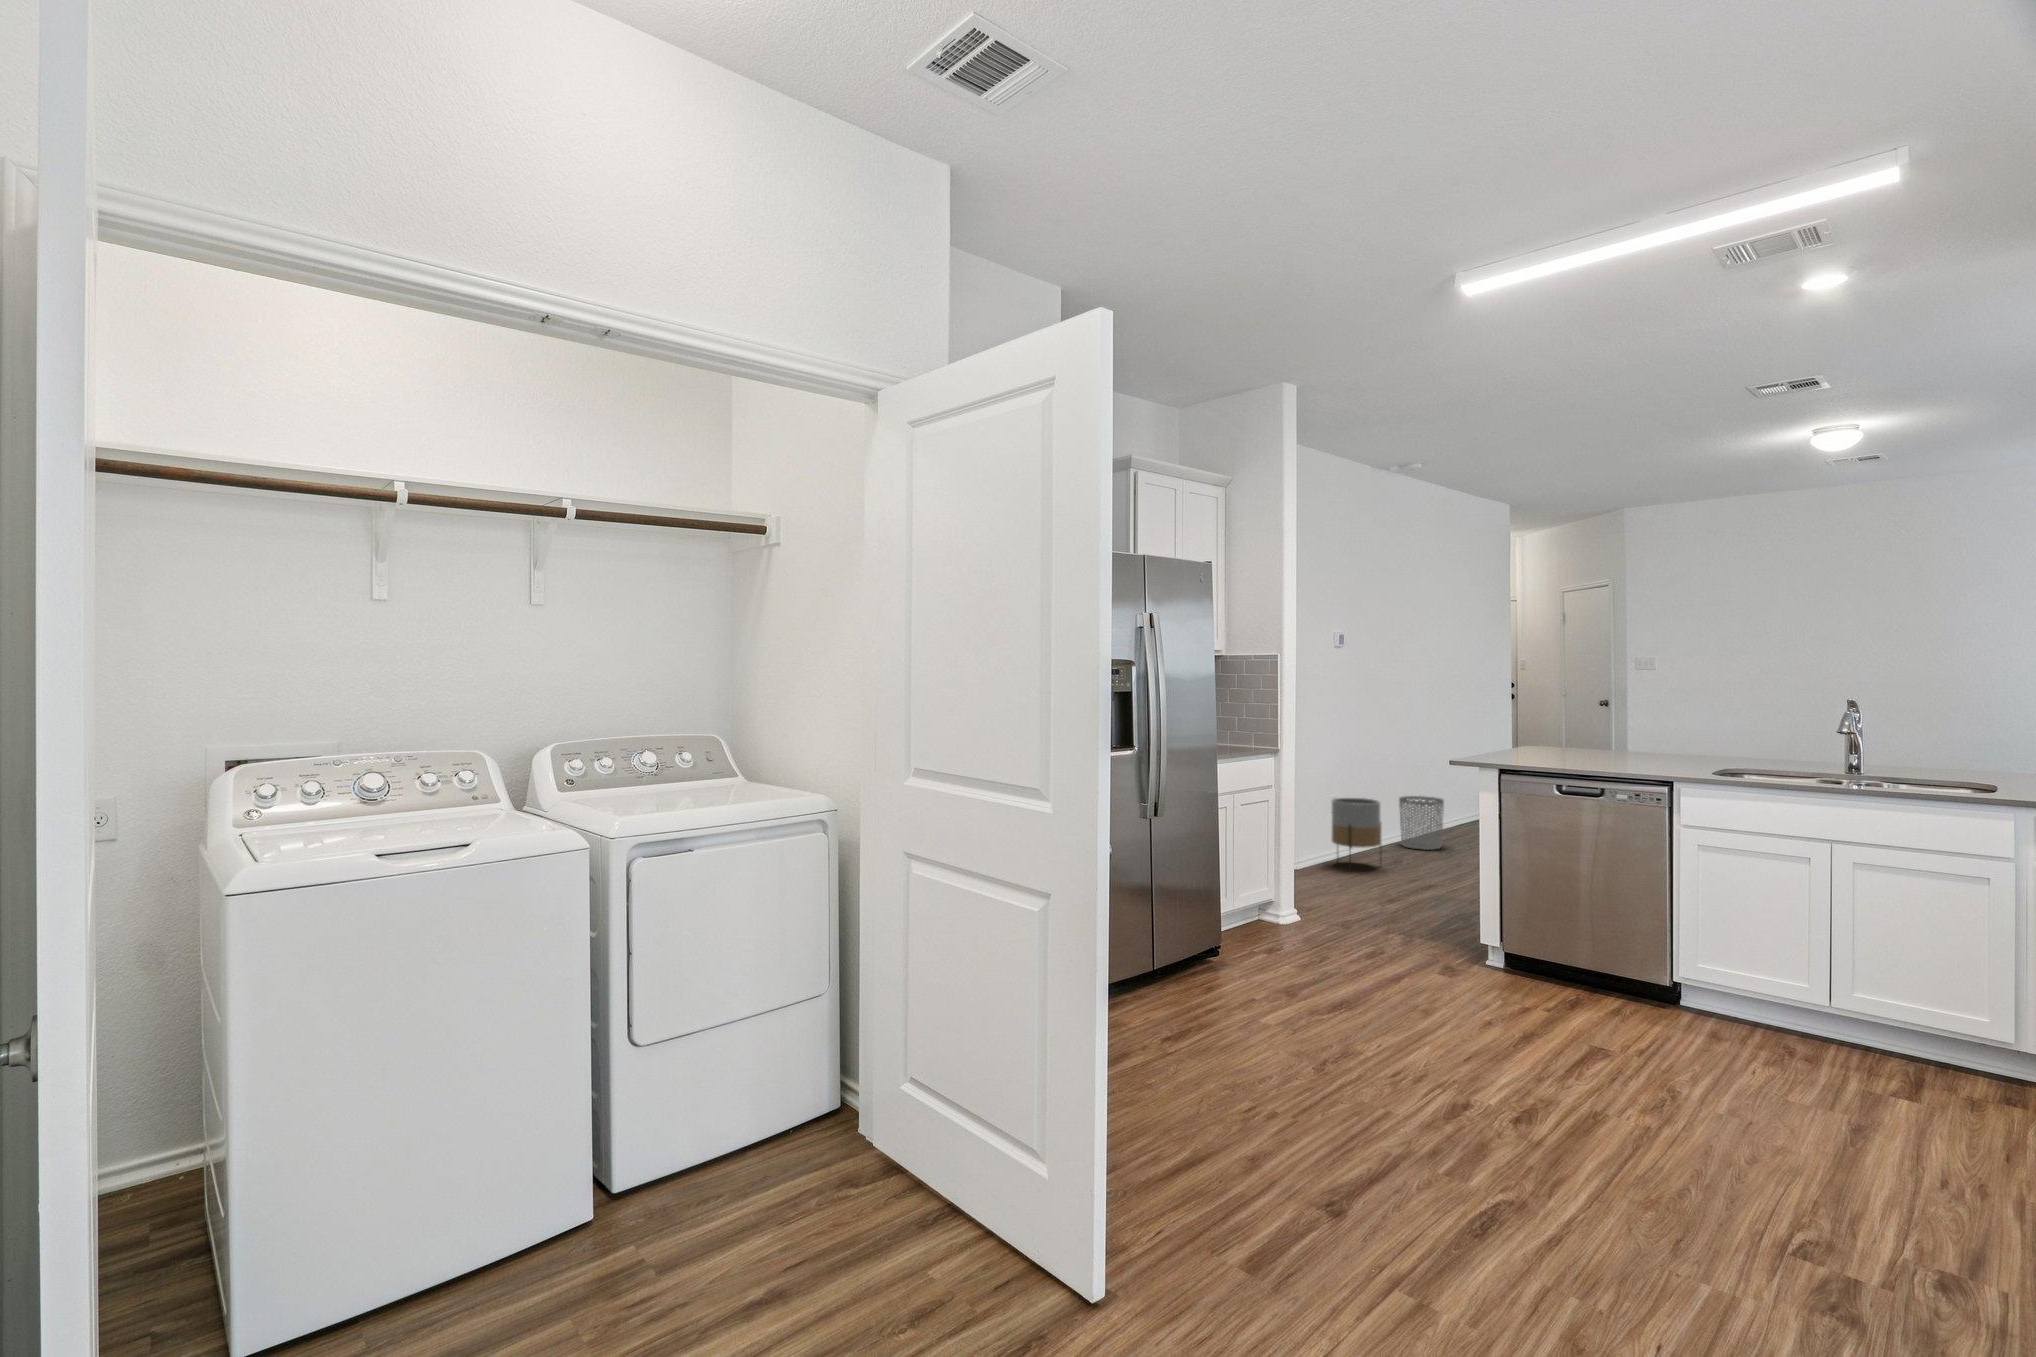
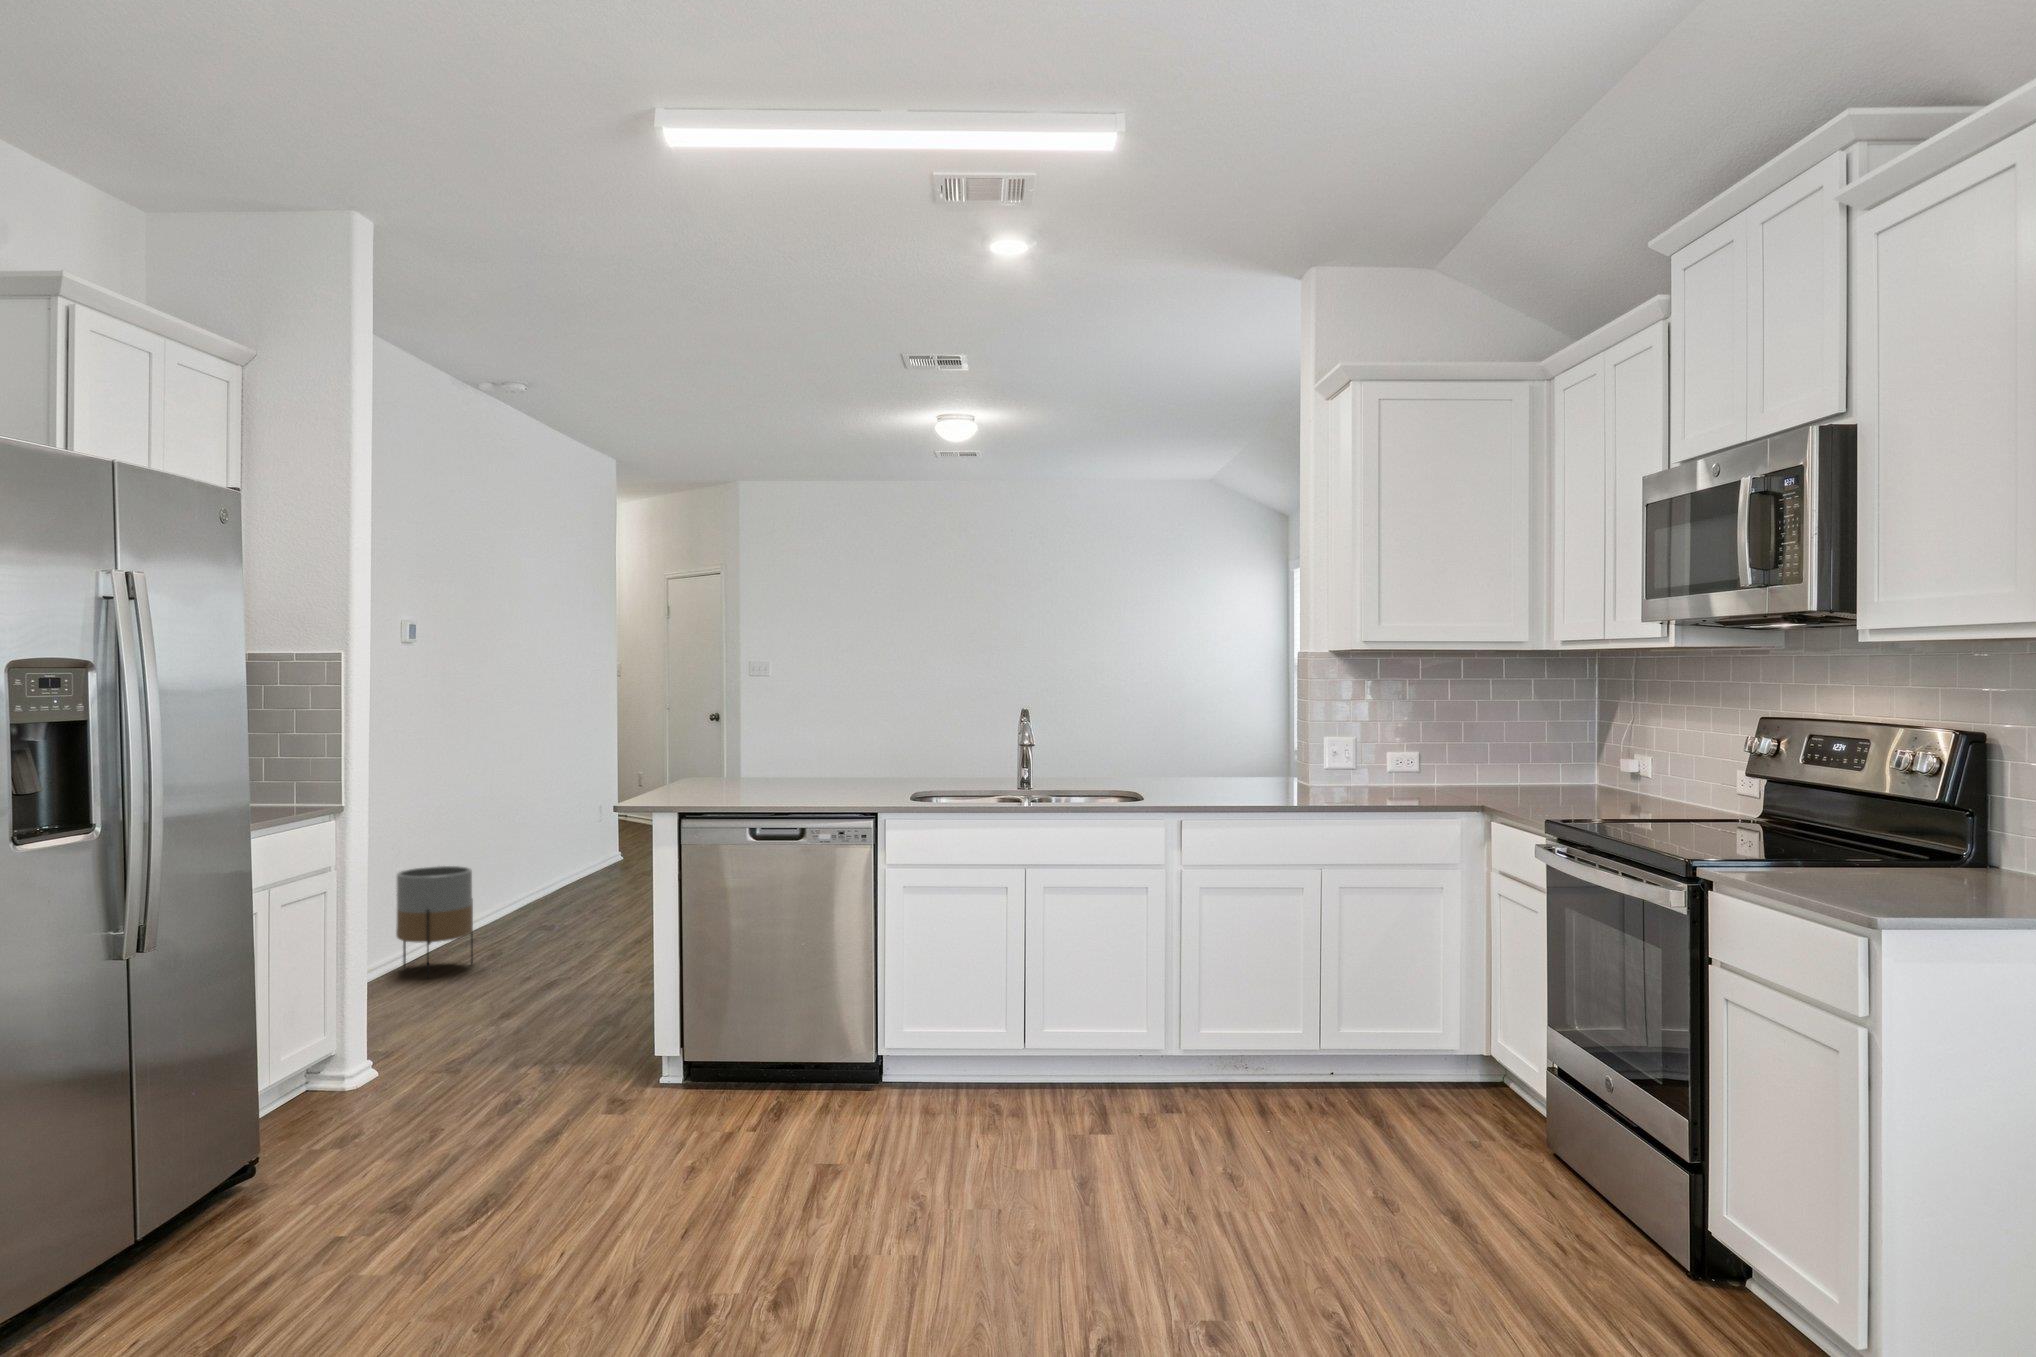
waste bin: present [1399,796,1444,850] -> none [487,852,550,929]

